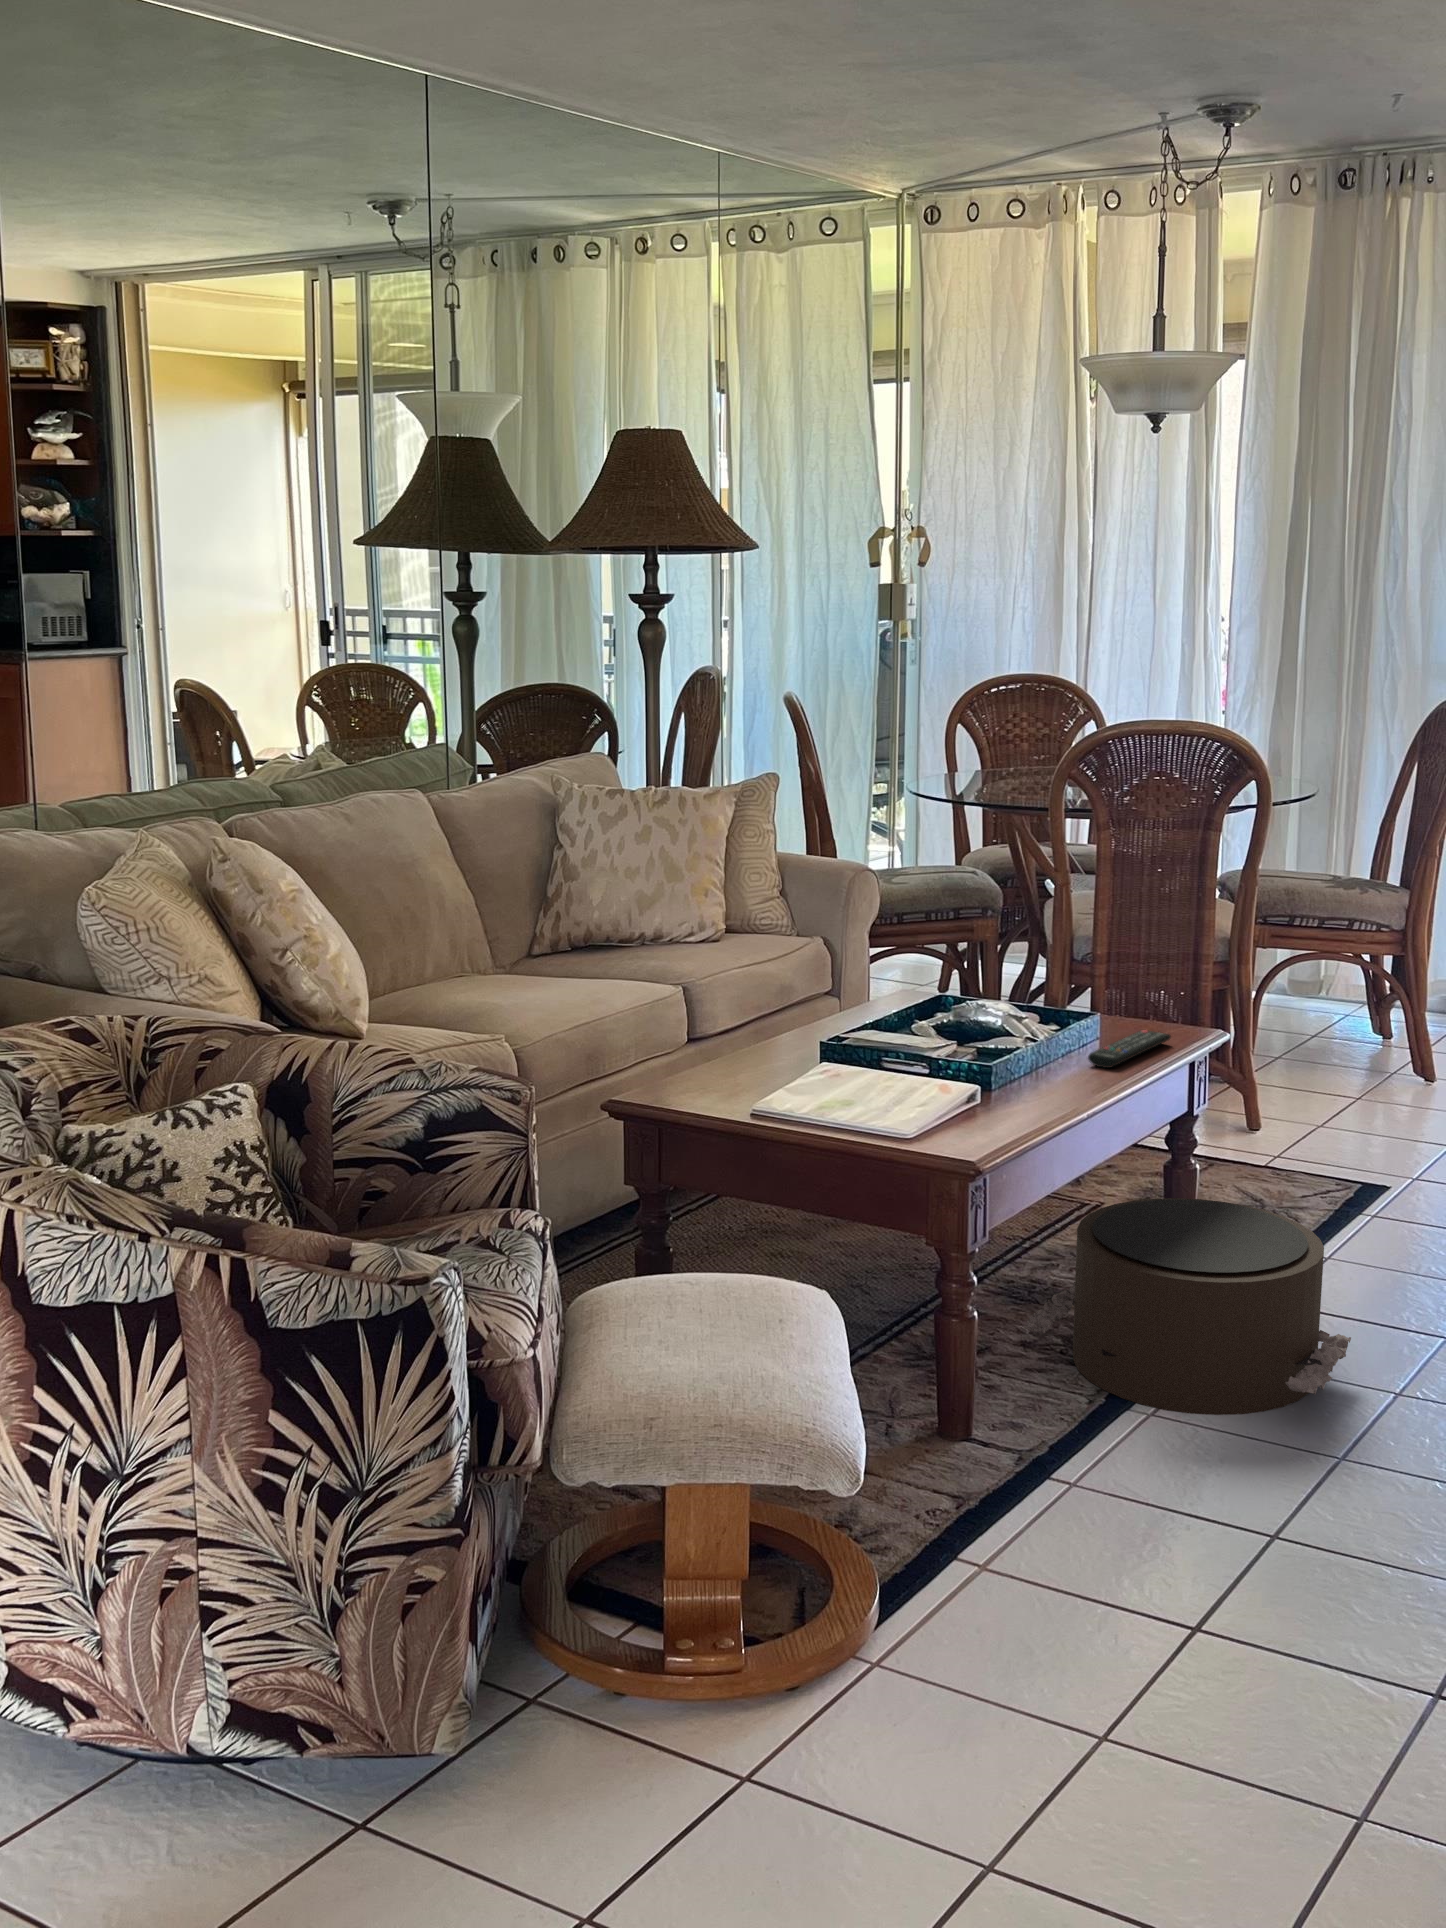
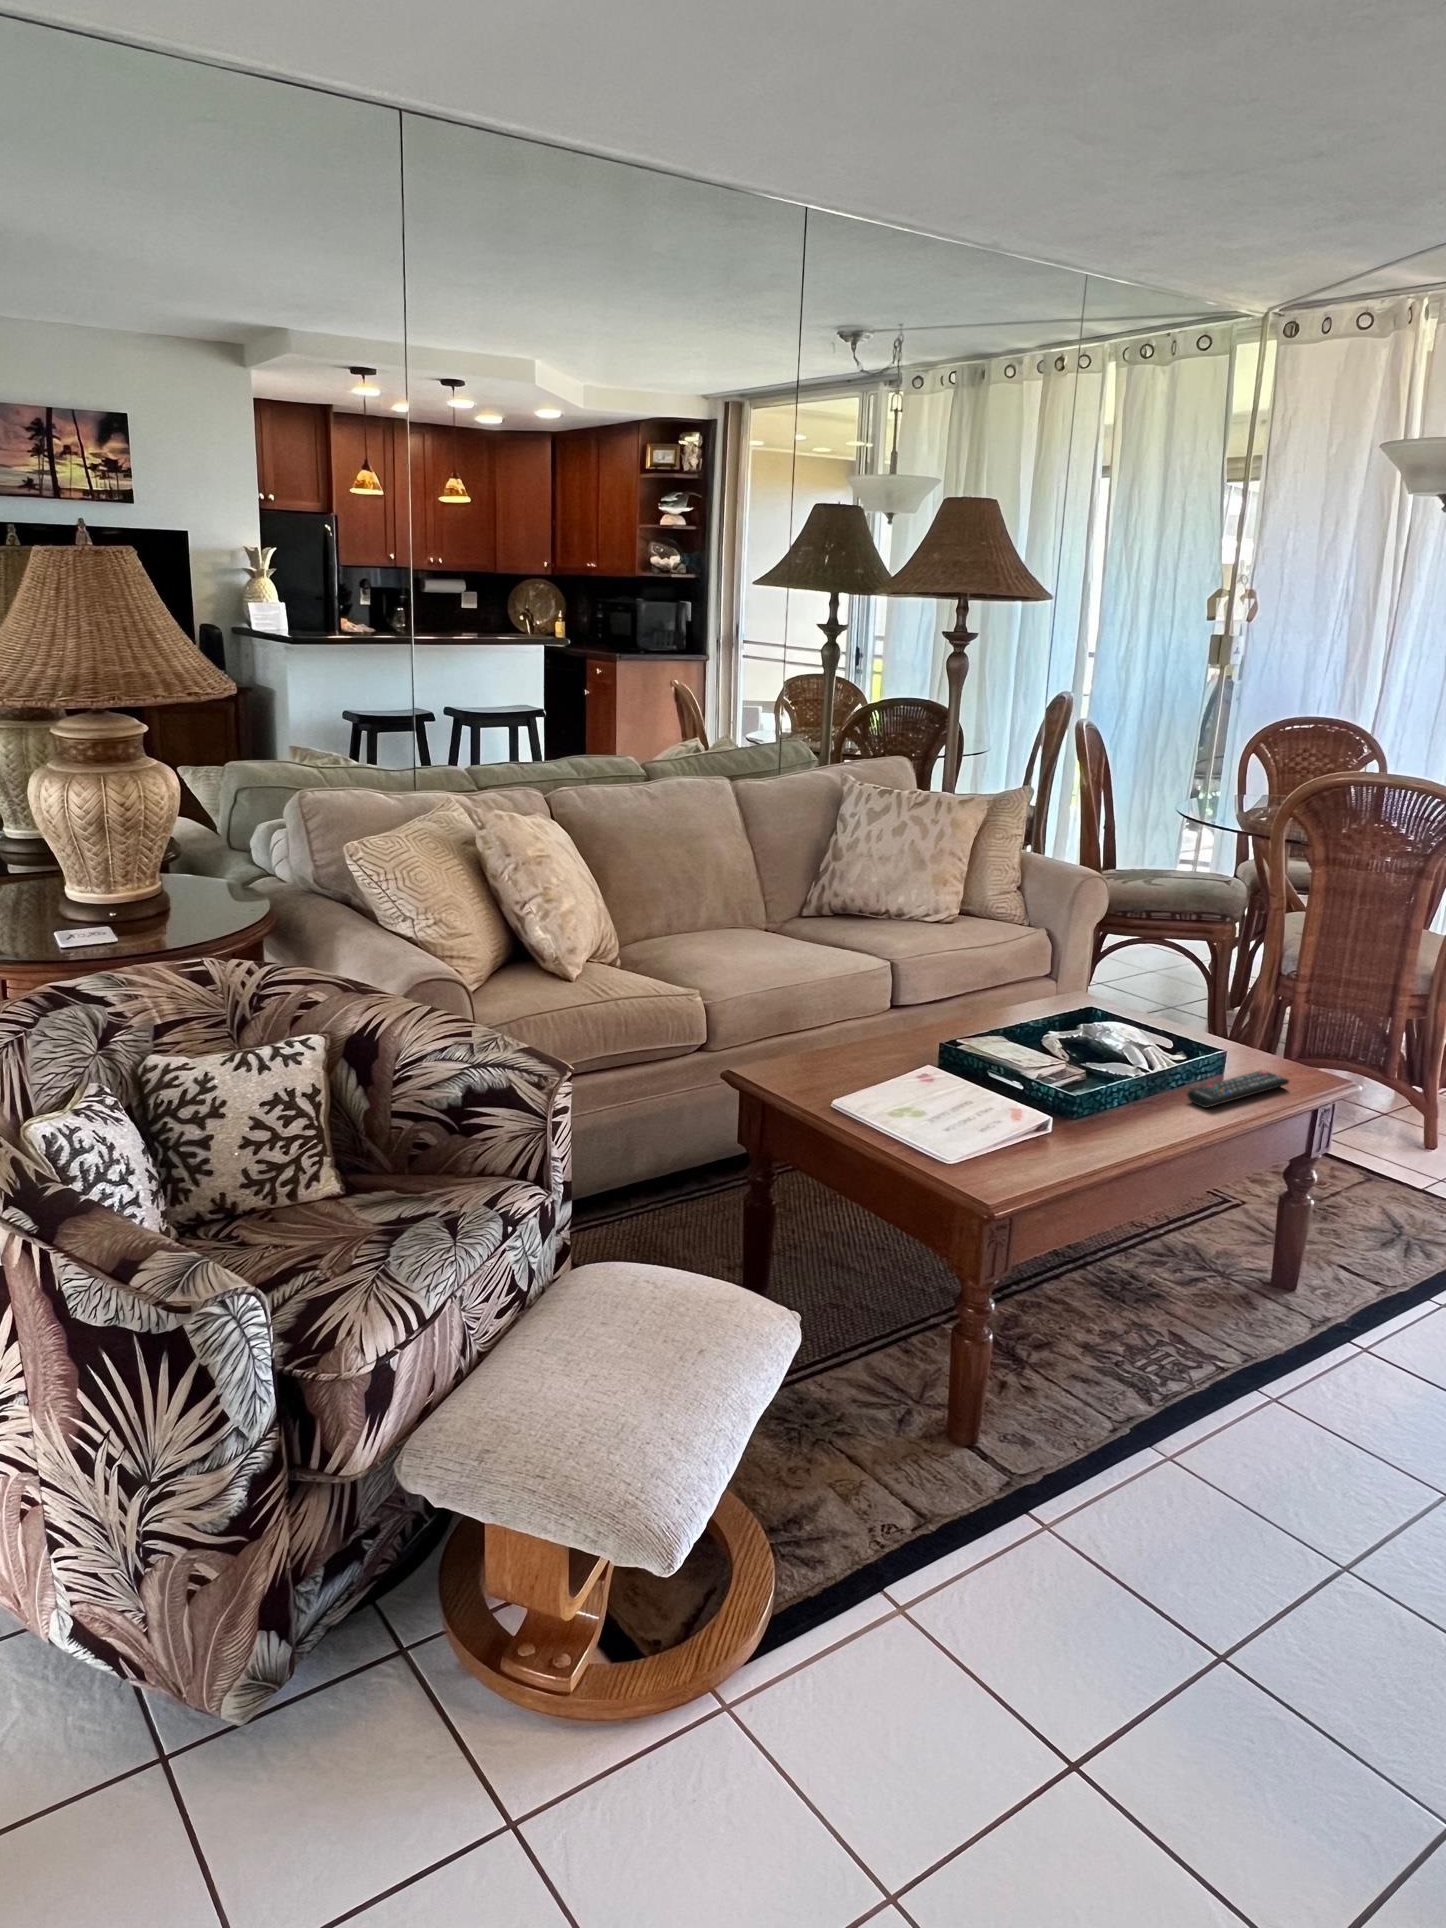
pouf: present [1024,1198,1351,1415] -> none [1072,1236,1412,1494]

